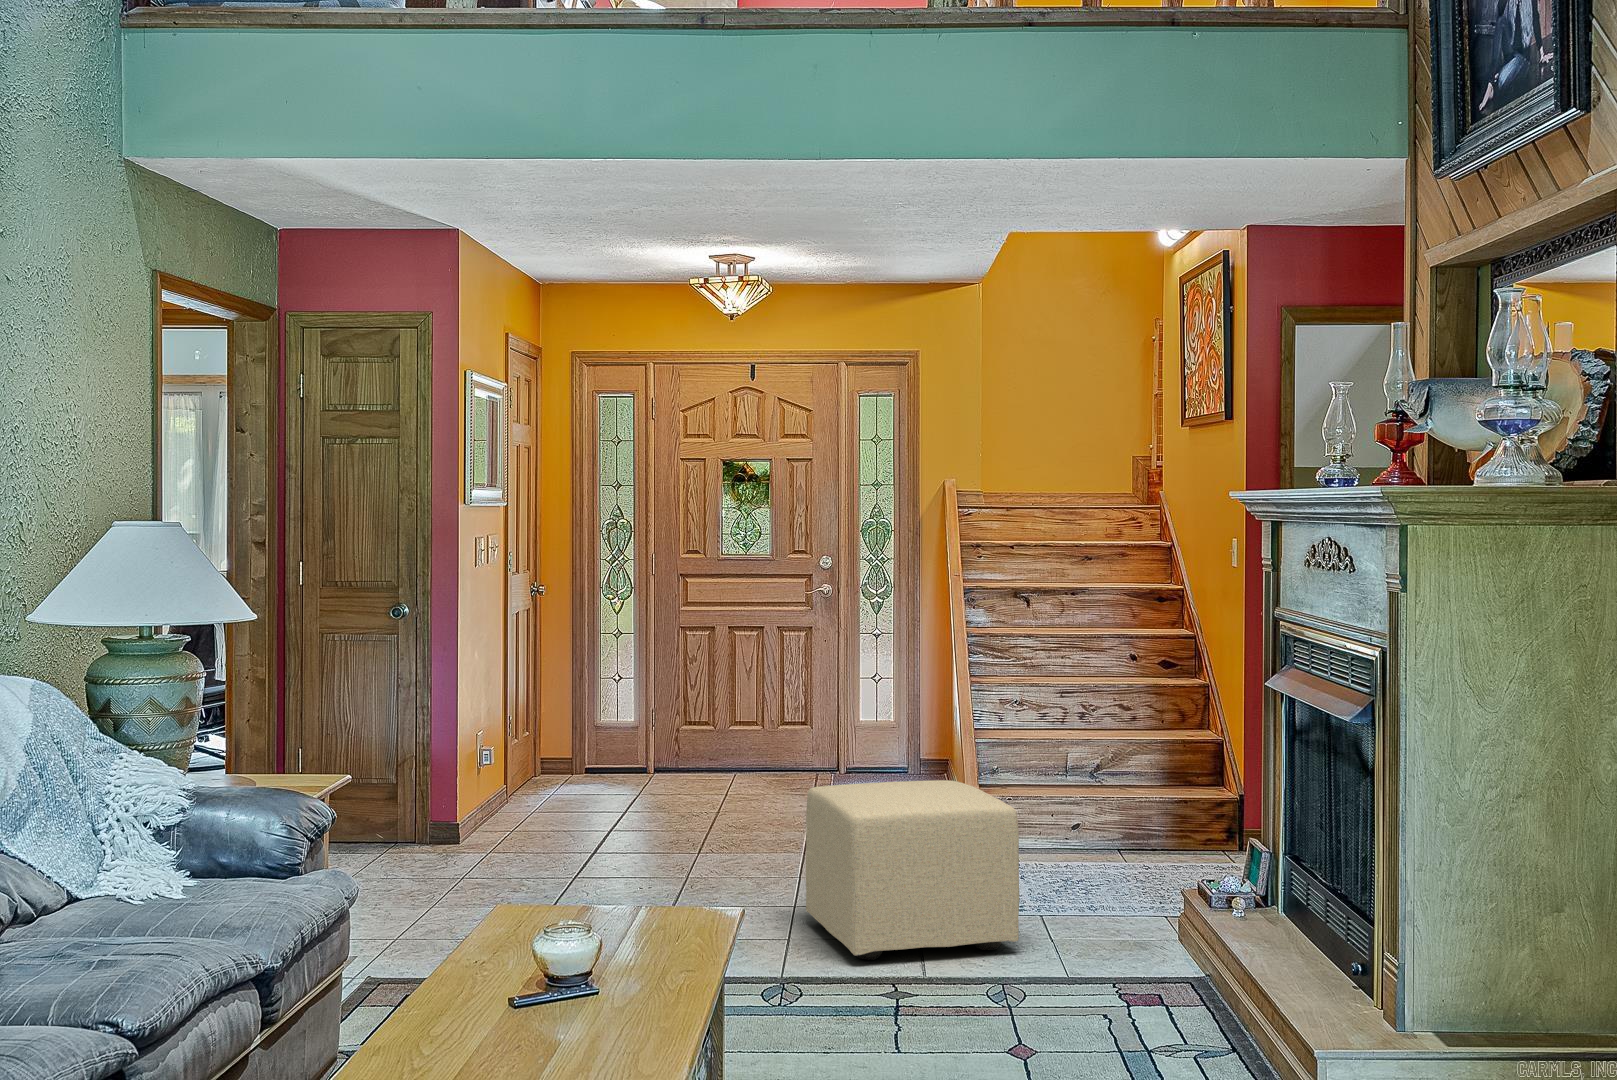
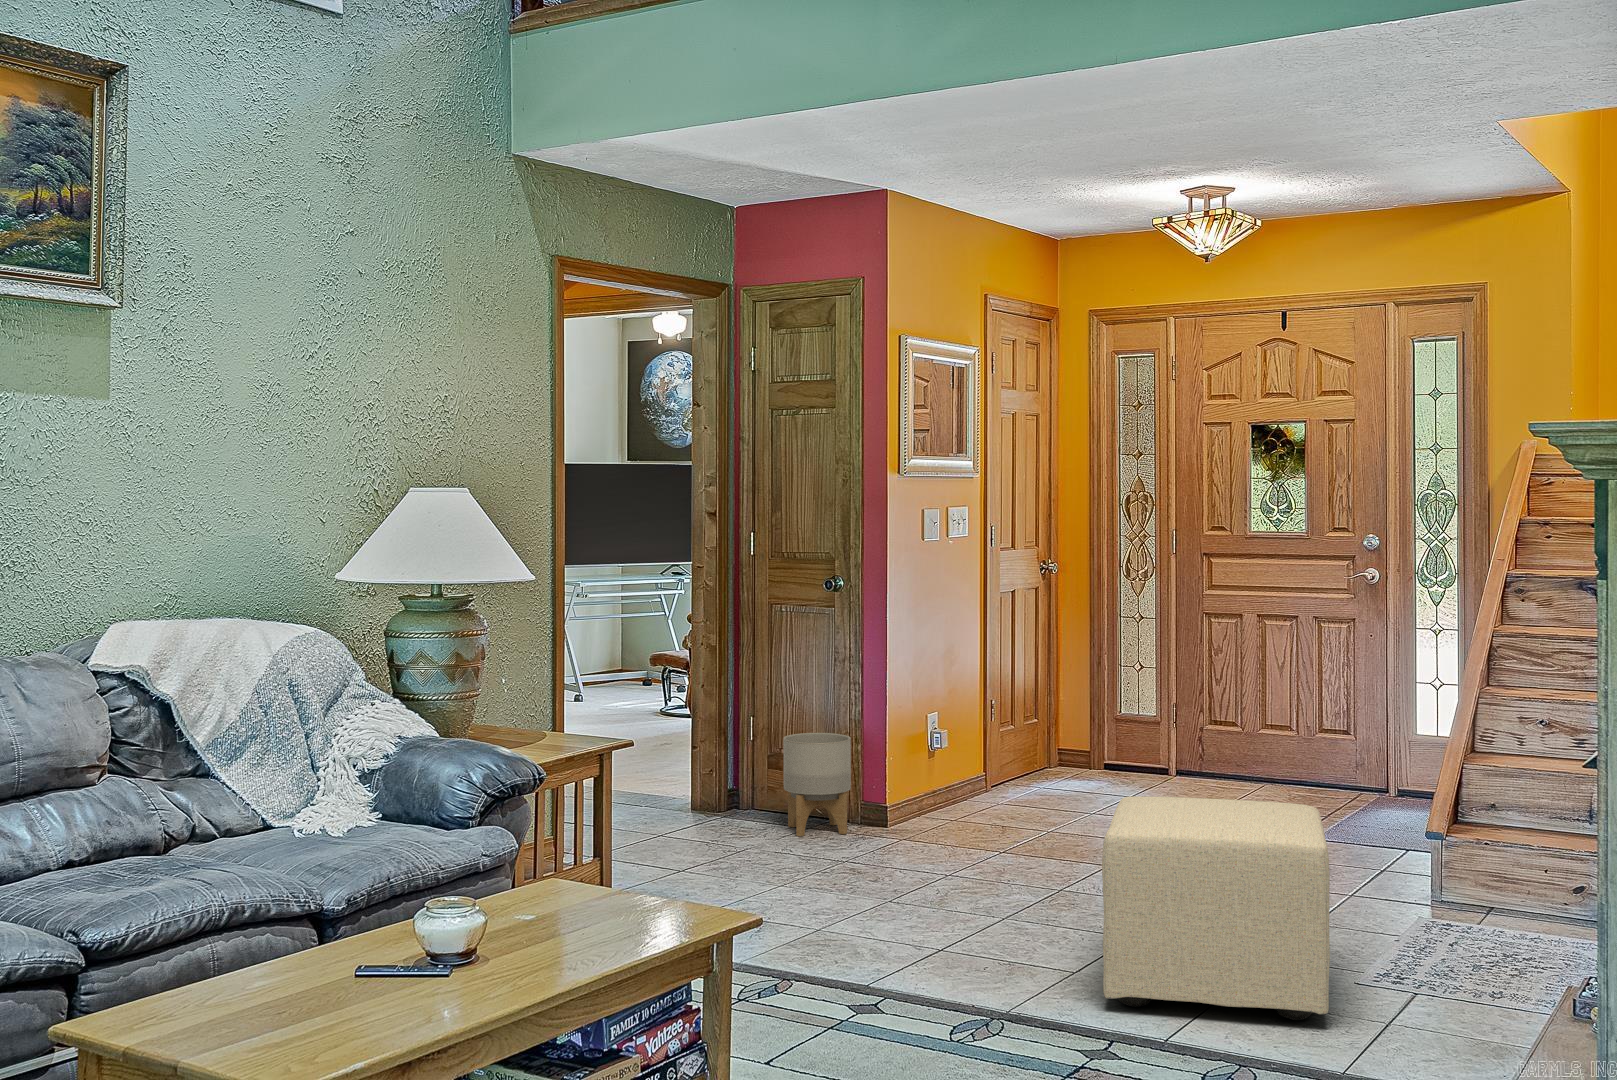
planter: none [366,760,435,864] -> present [783,733,851,836]

